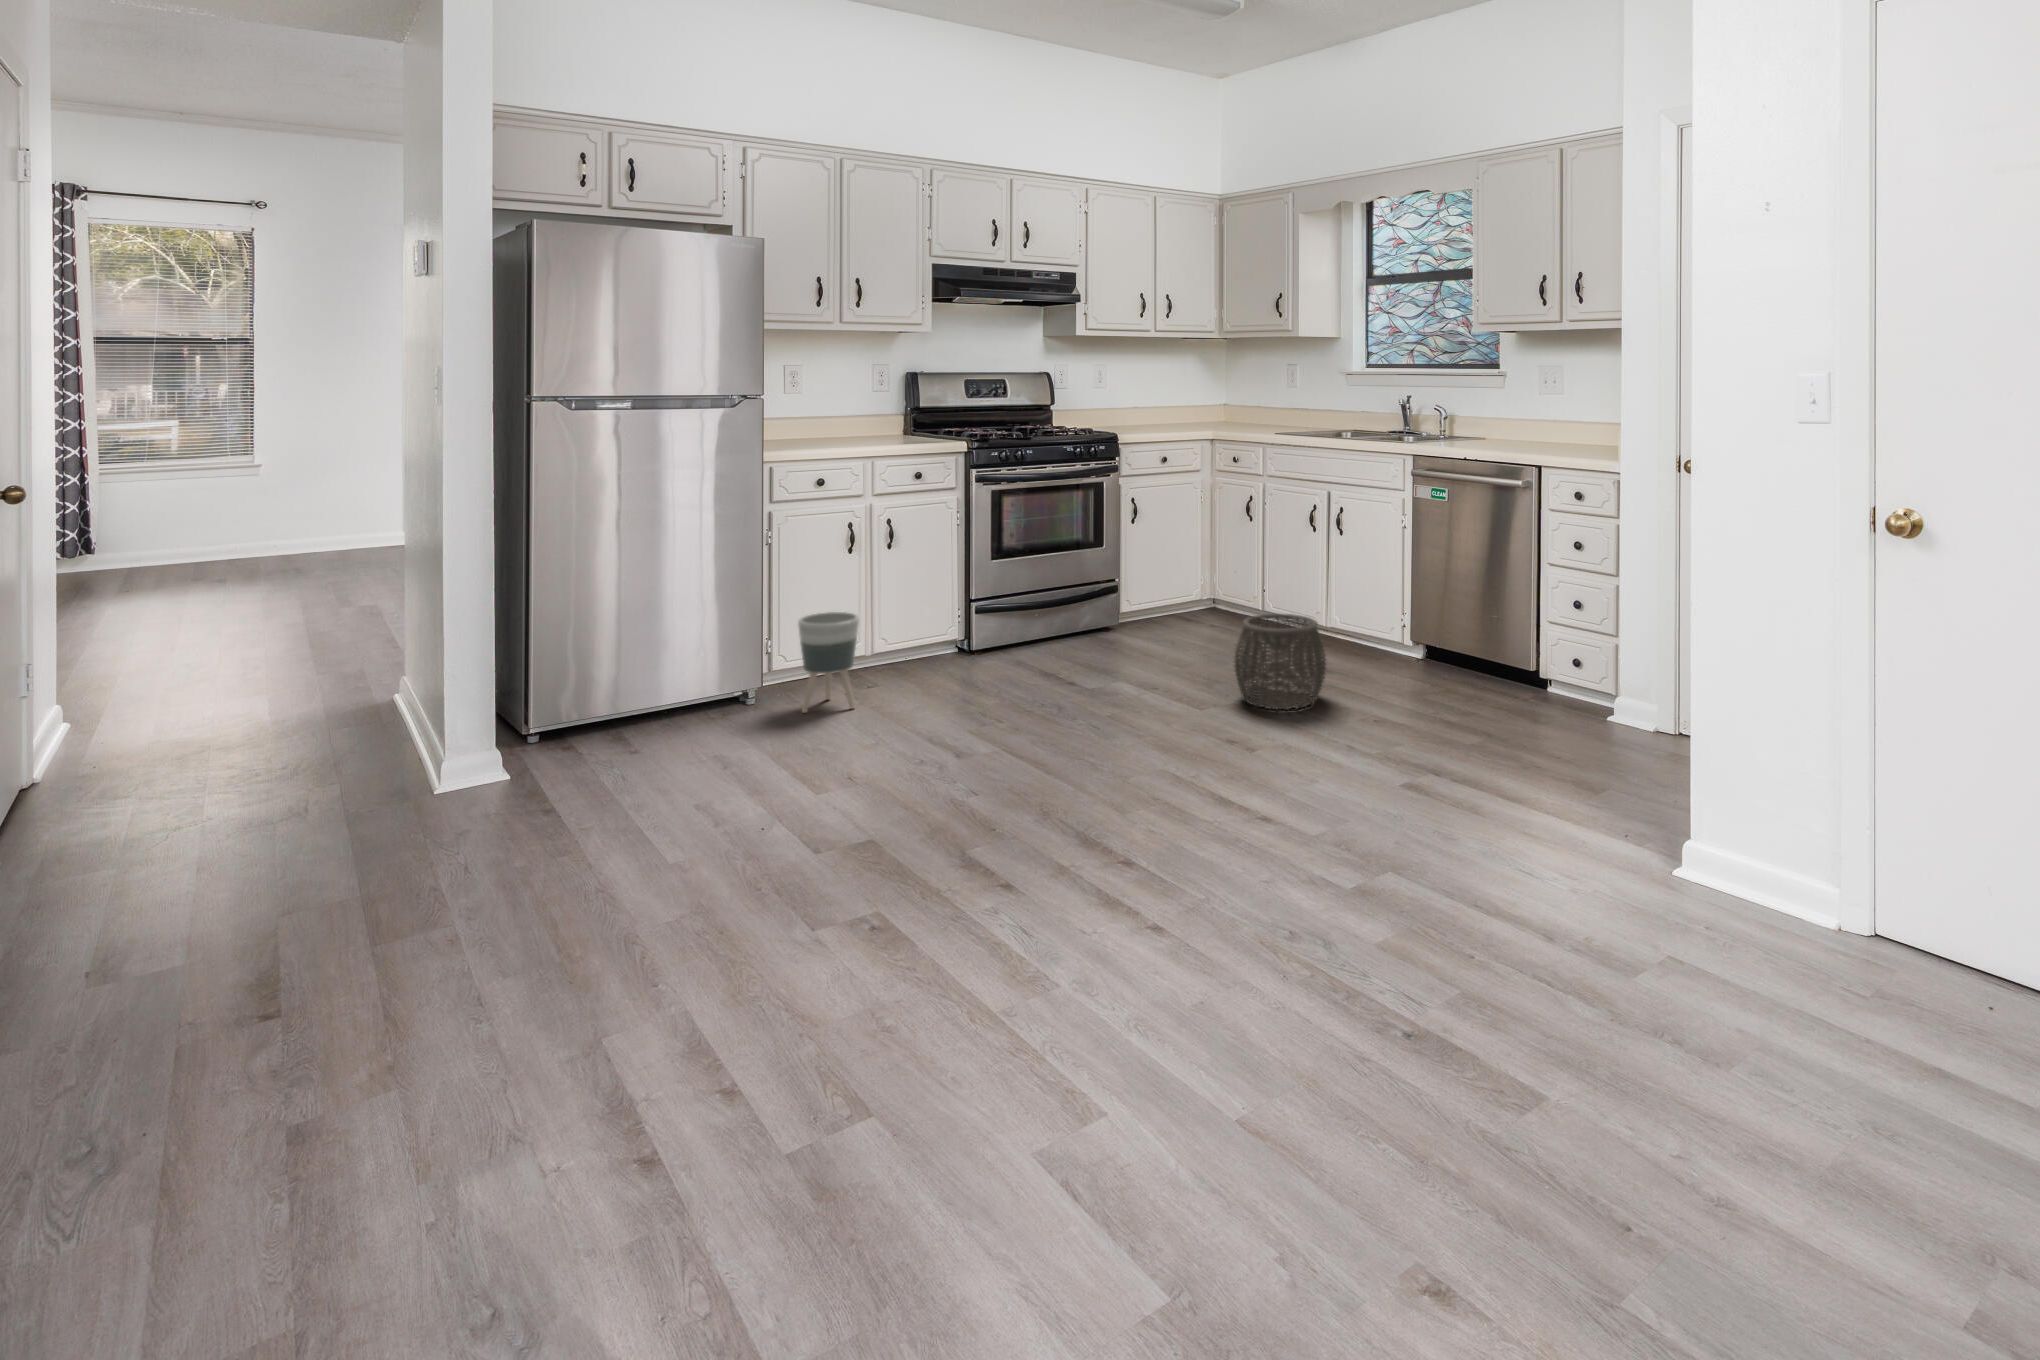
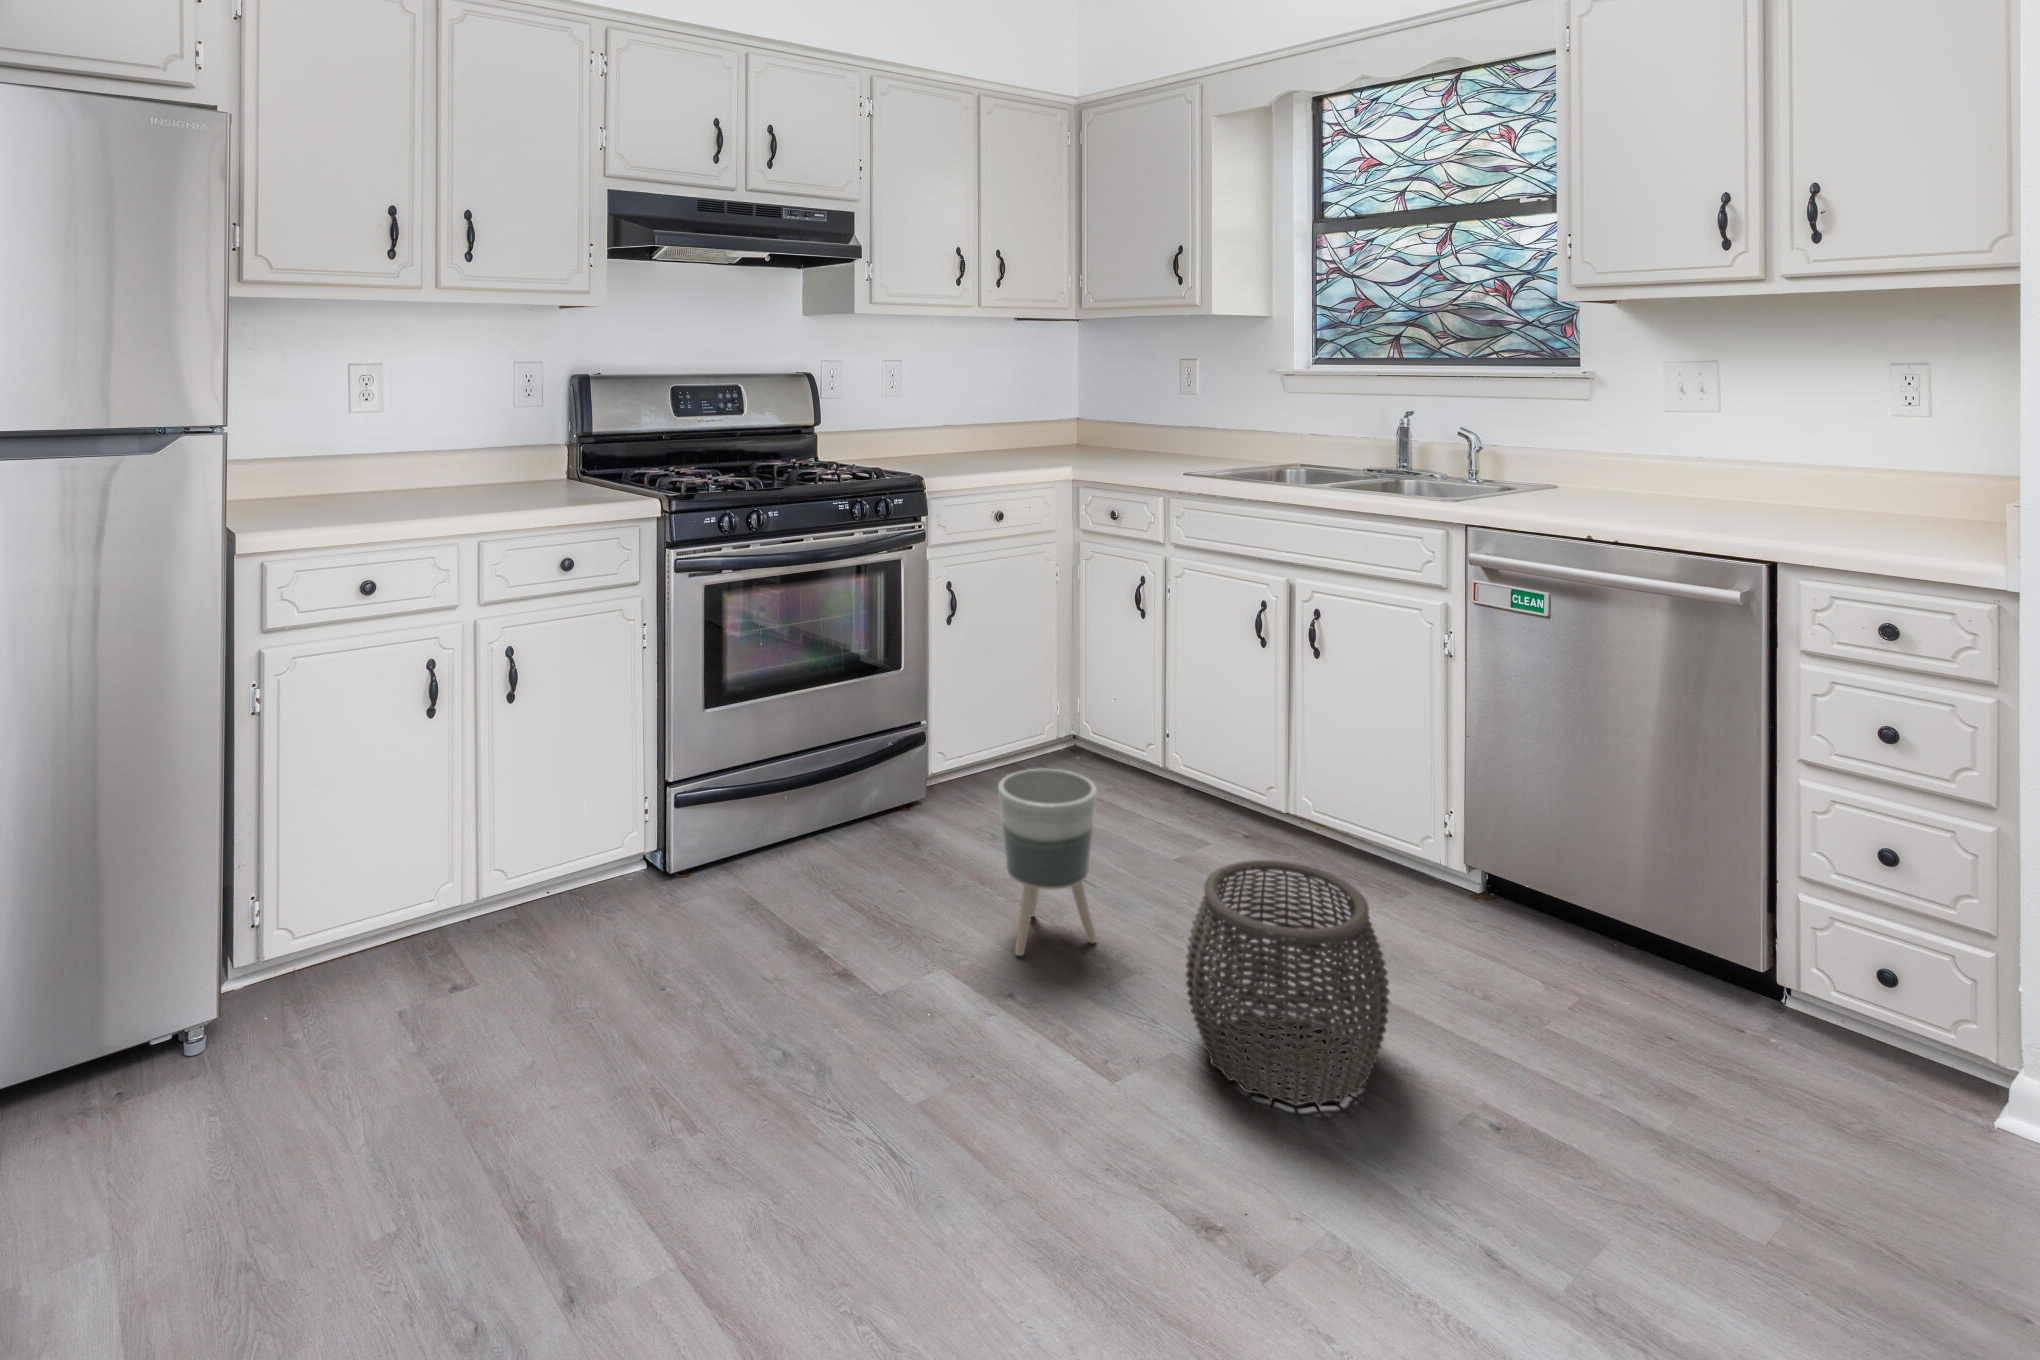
planter: present [798,612,859,713] -> present [998,769,1097,956]

